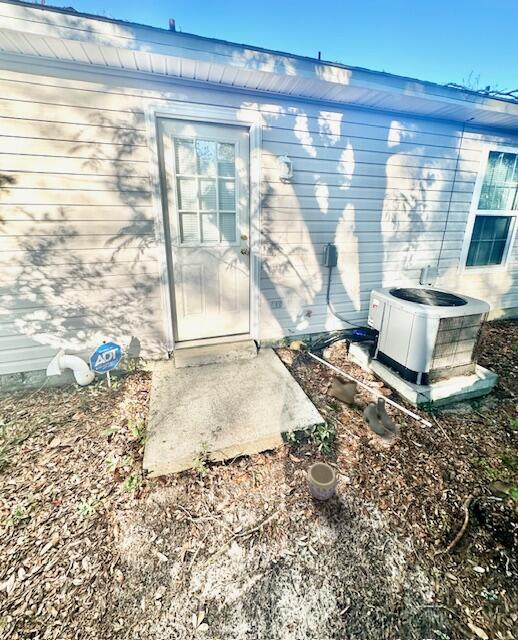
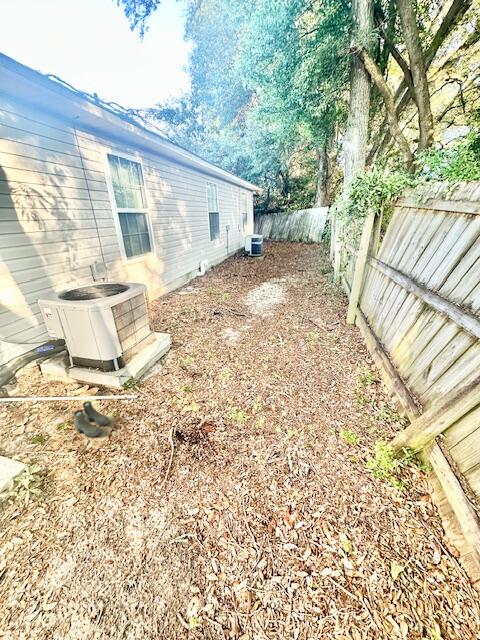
woven basket: present [331,371,358,404] -> none [21,389,62,430]
planter: present [307,463,337,500] -> none [13,514,59,562]

